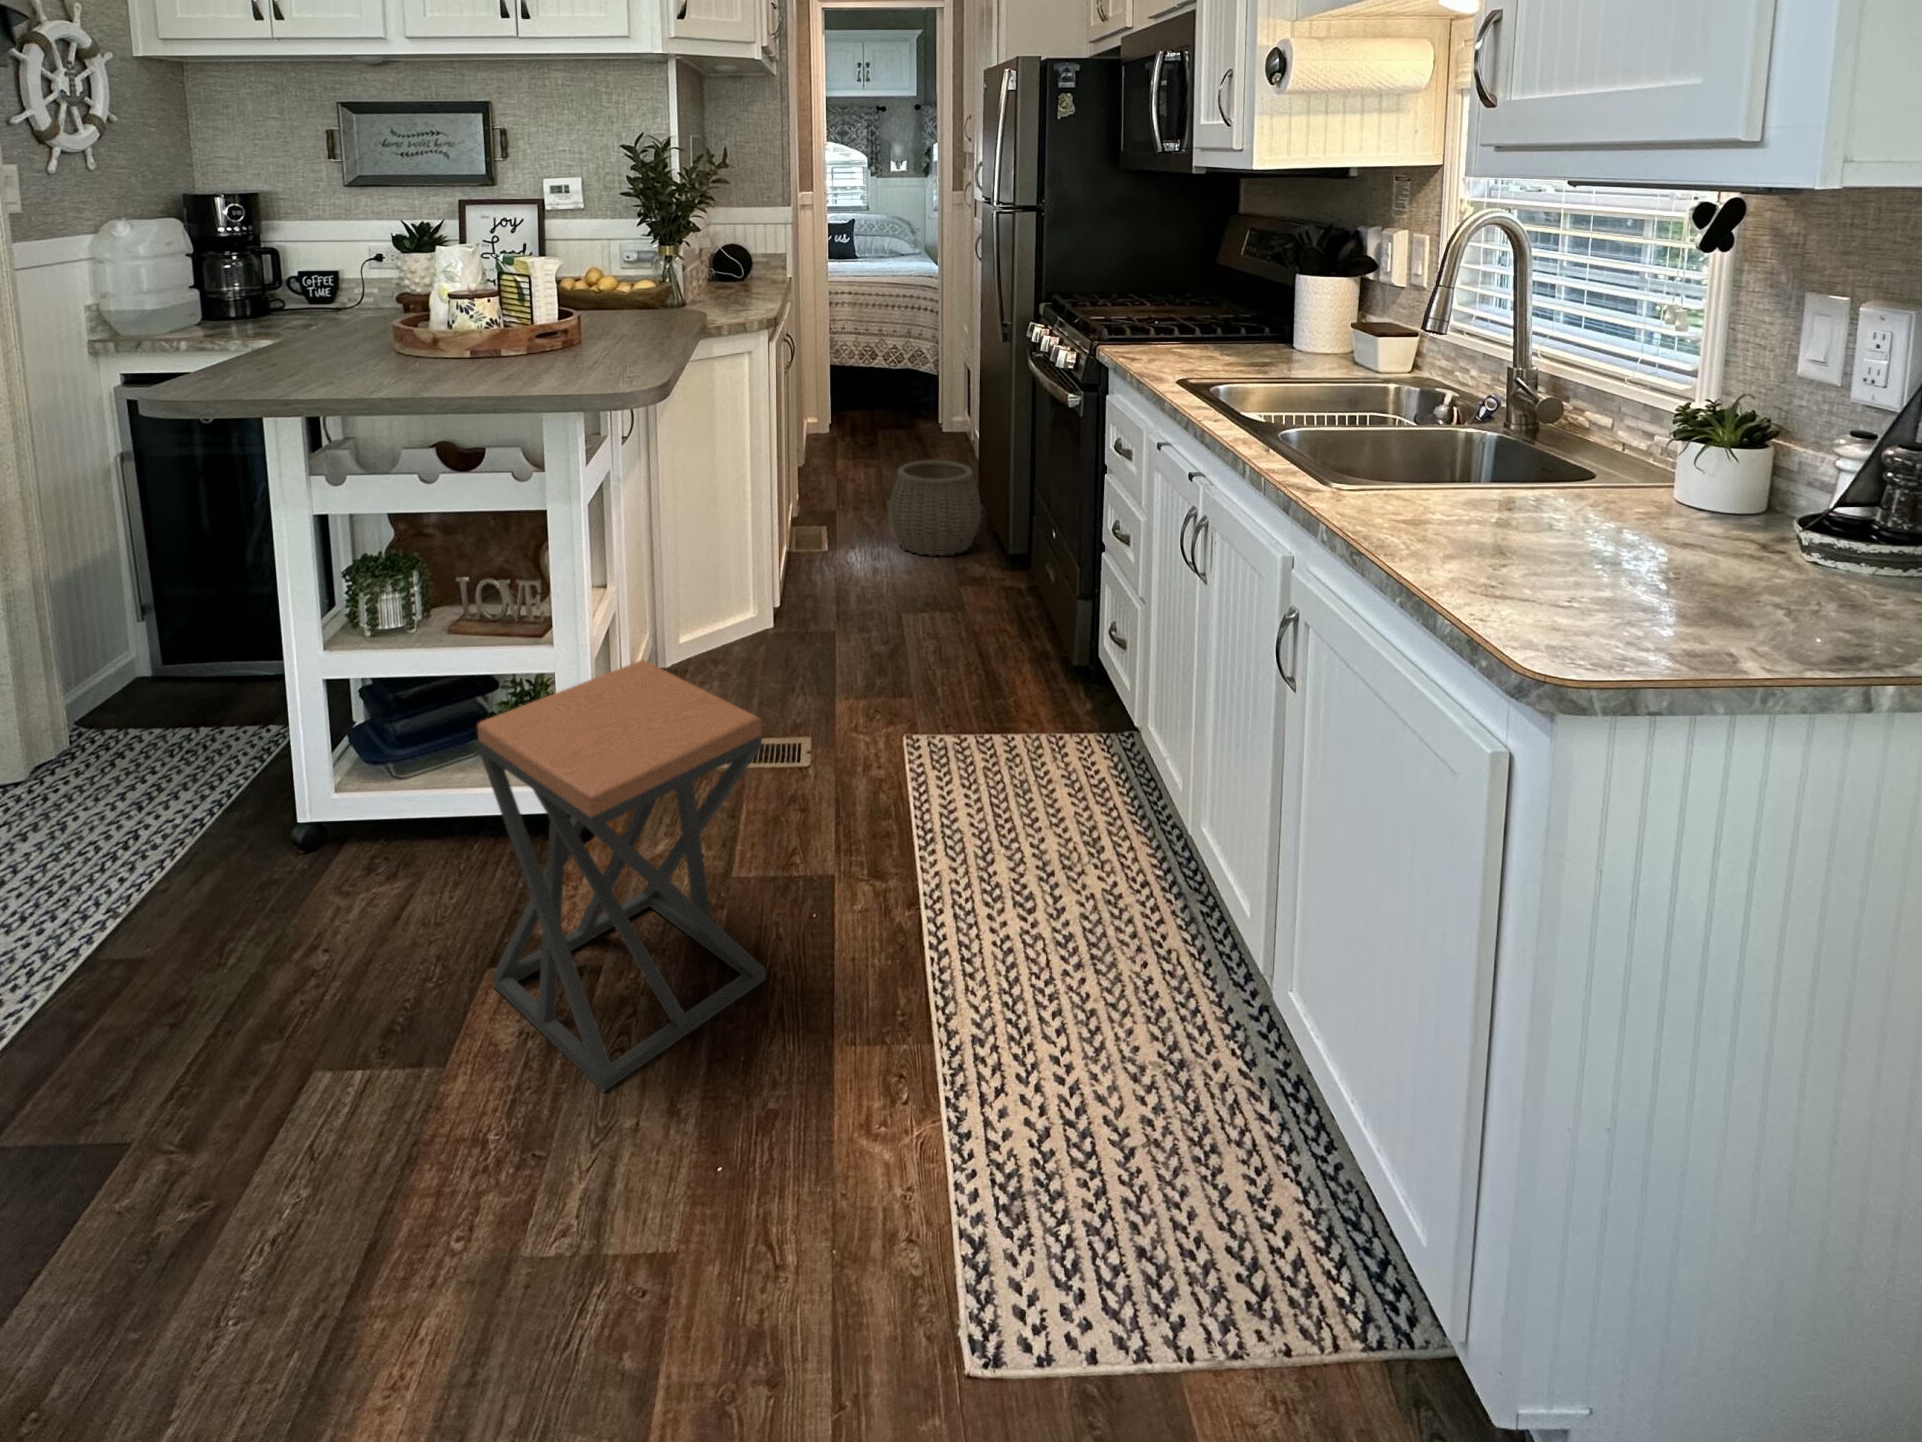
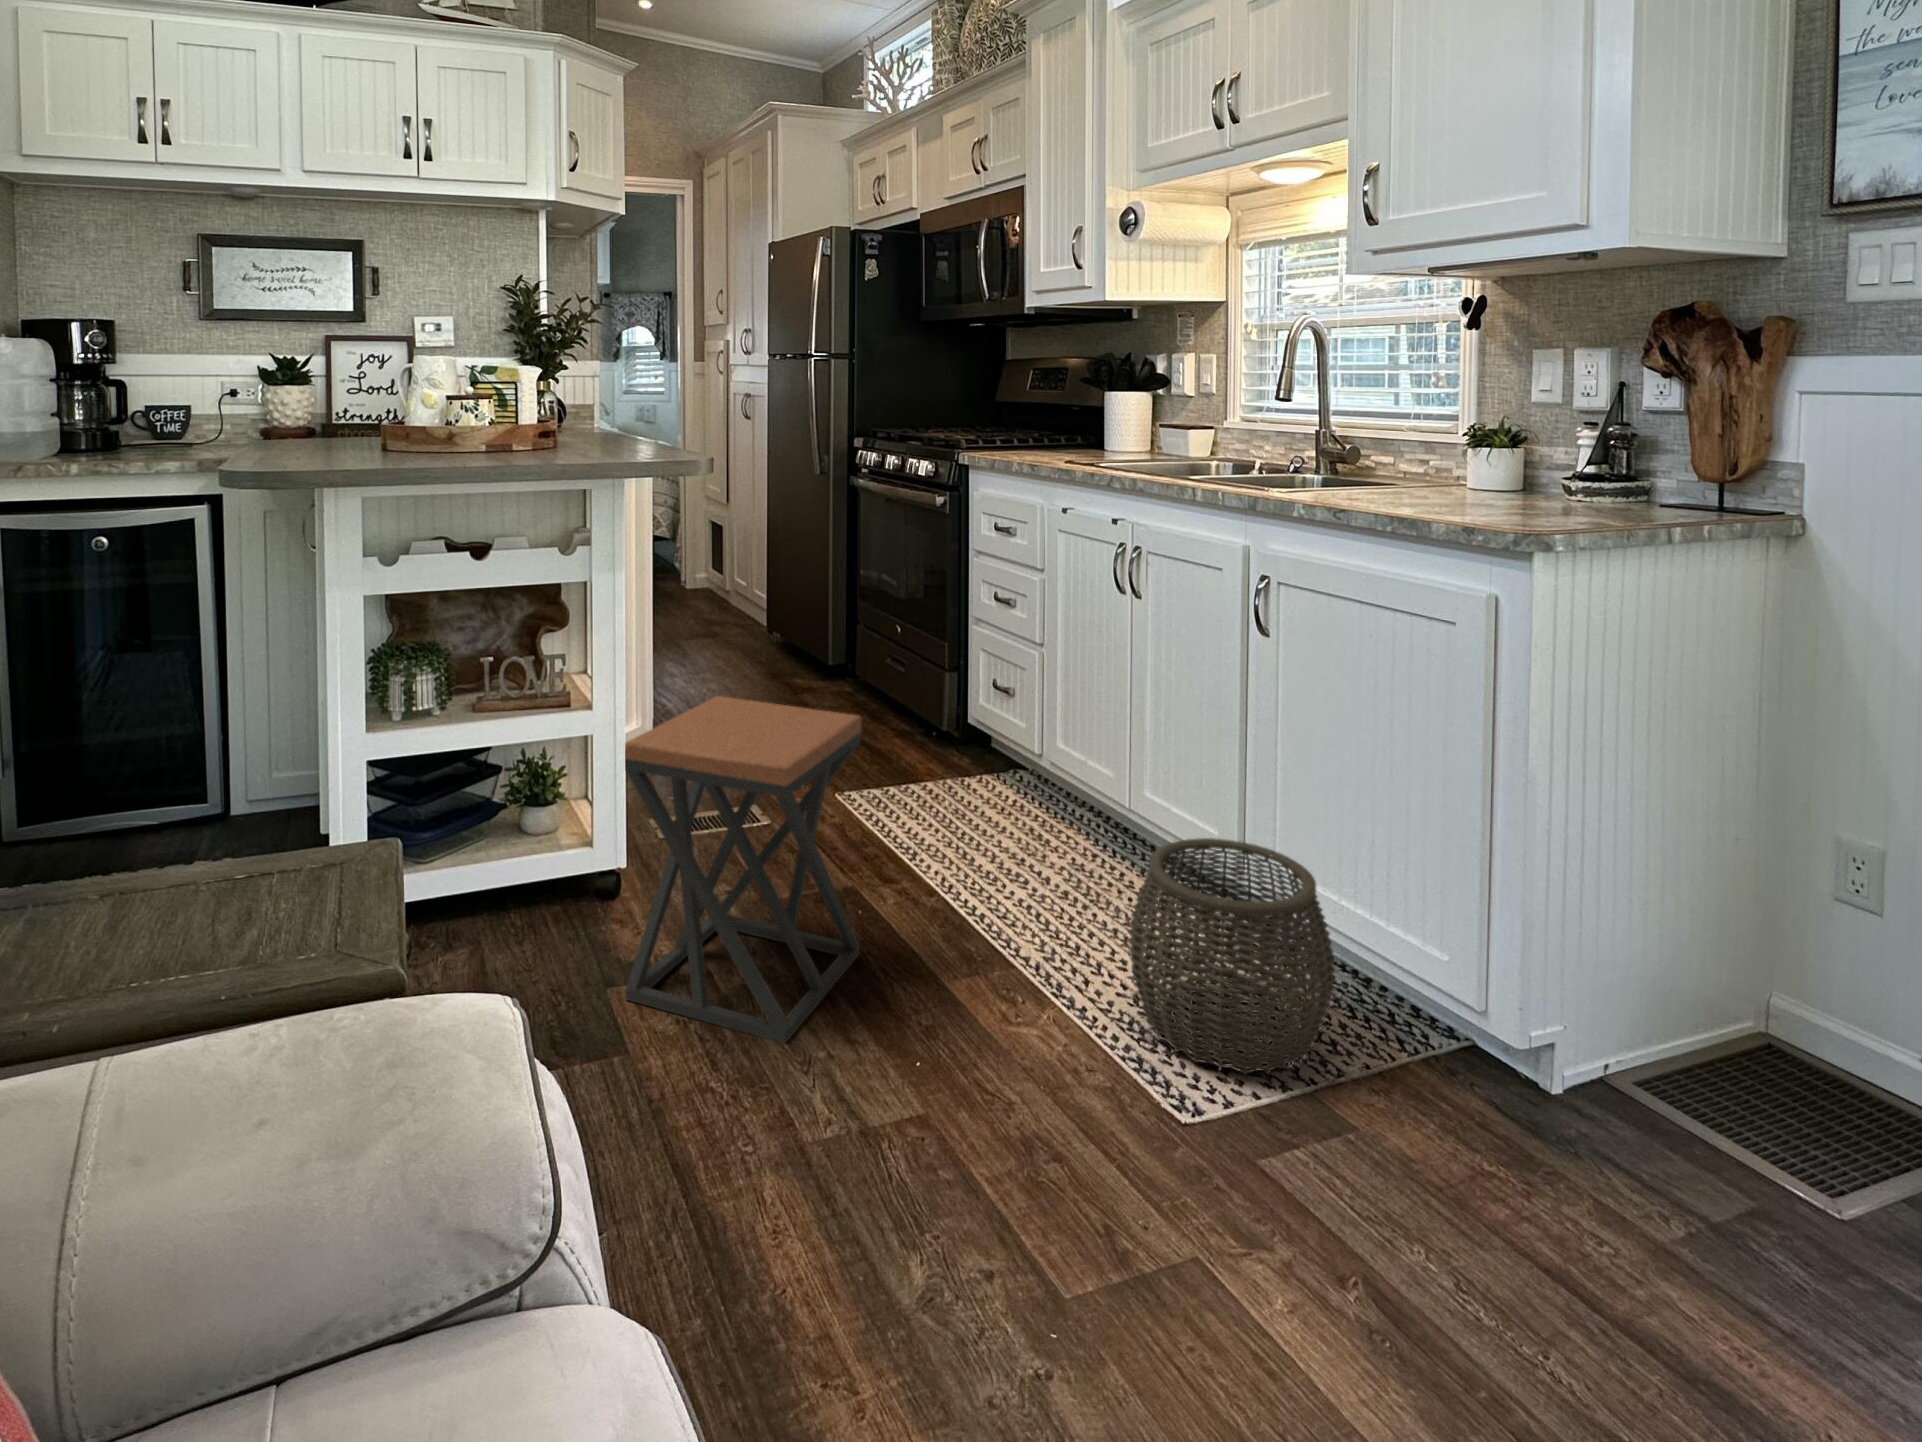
woven basket: present [890,460,980,556] -> present [1128,838,1336,1074]

